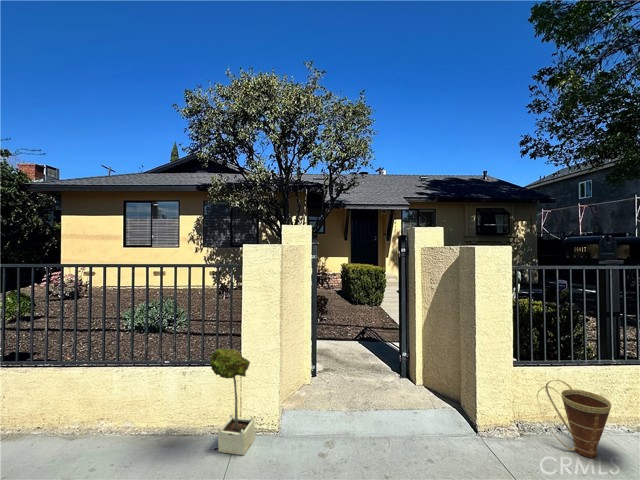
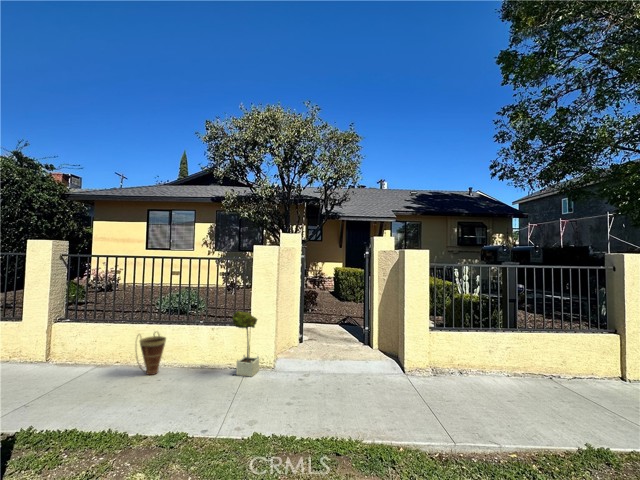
basket: present [537,380,611,458] -> present [136,332,166,375]

